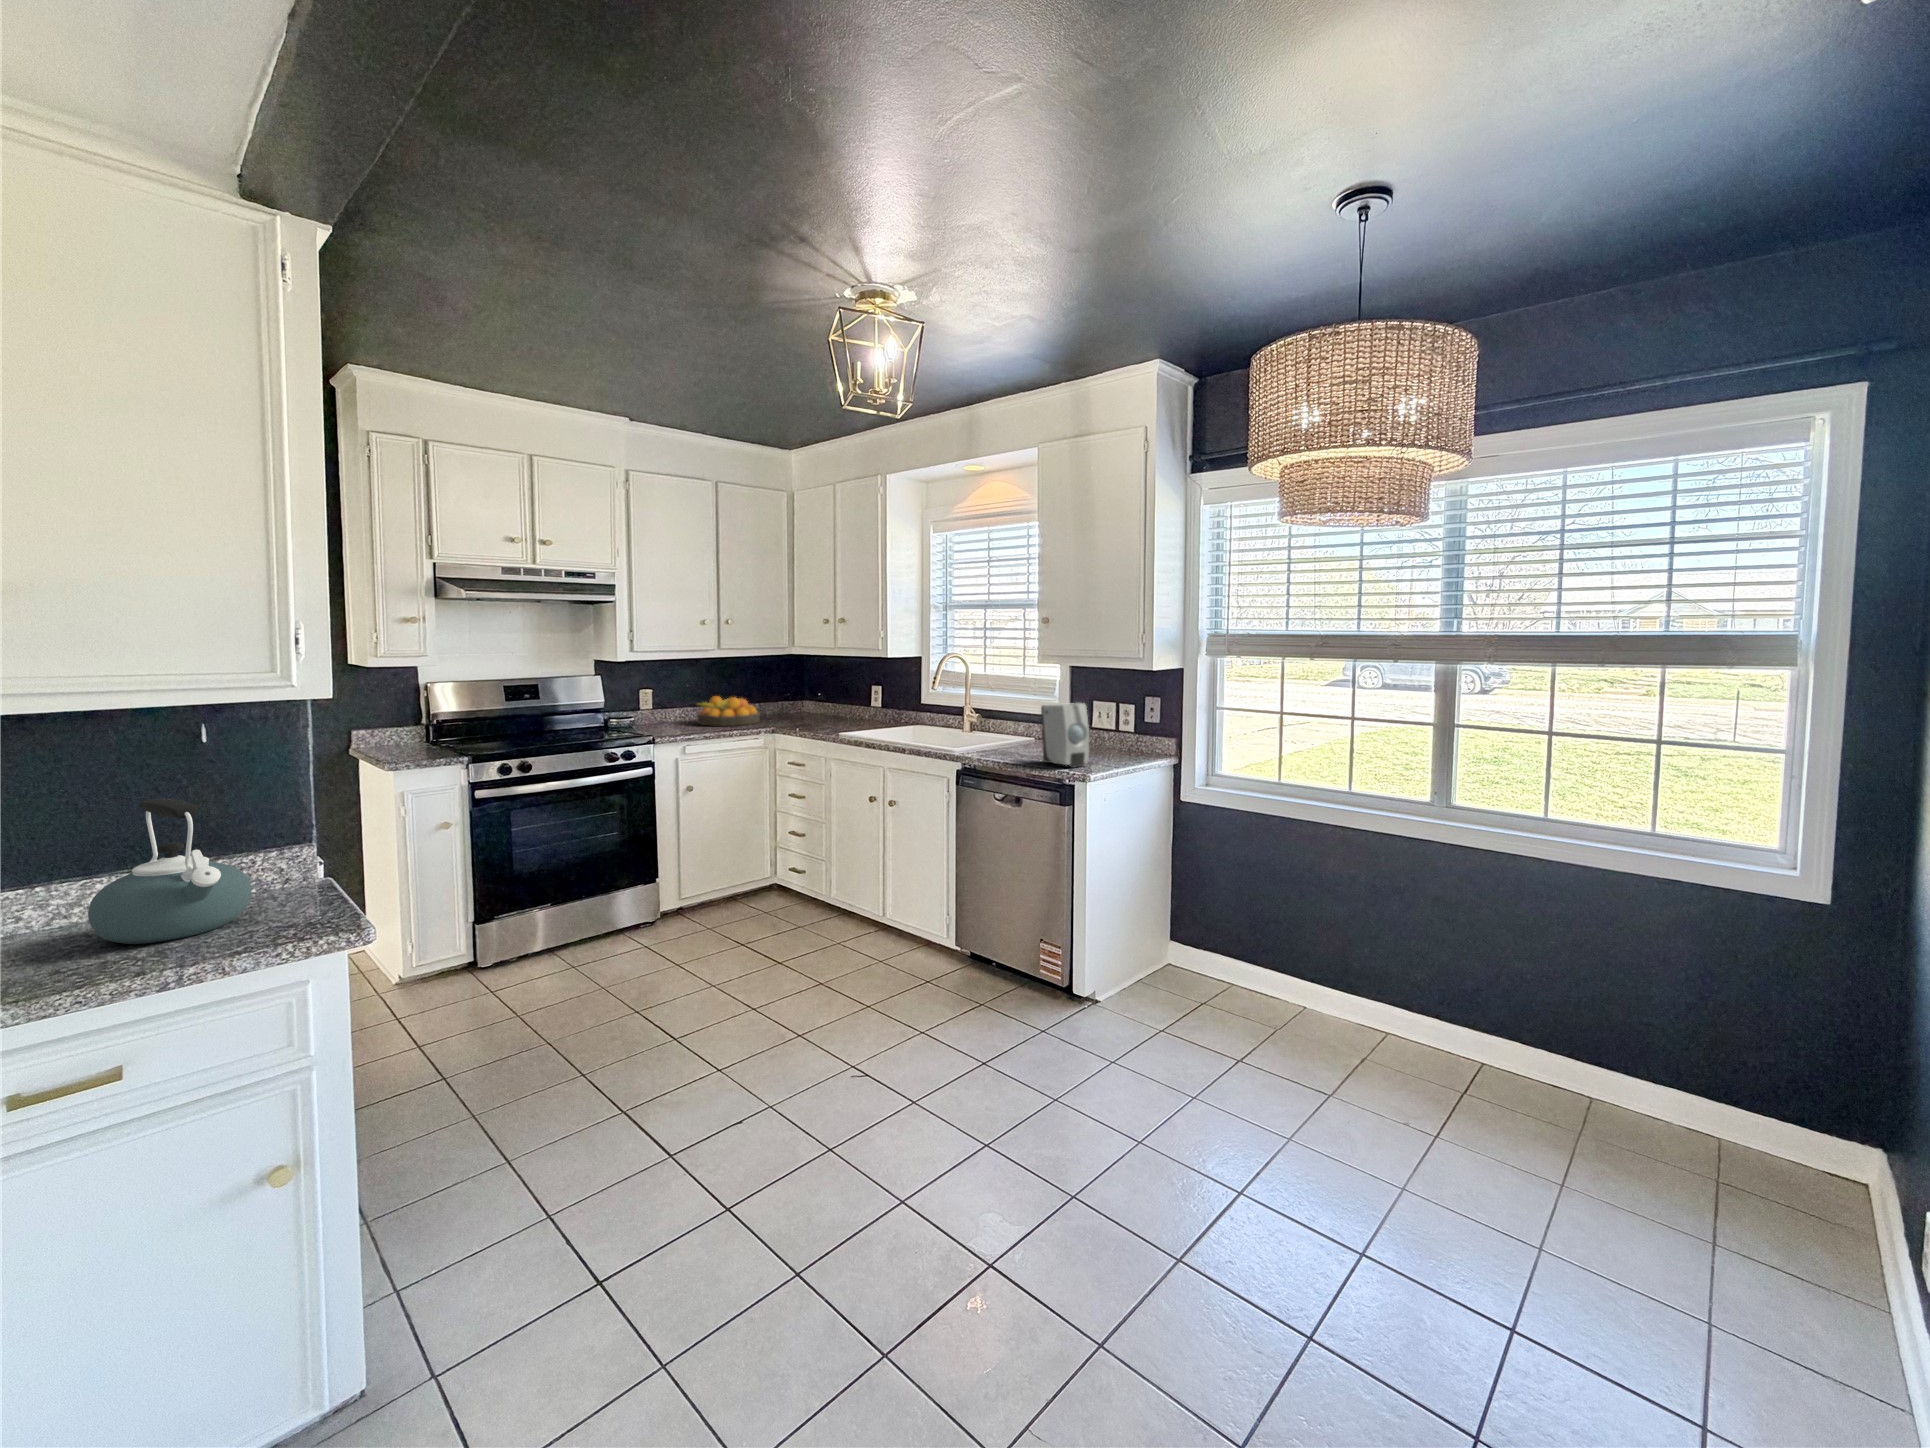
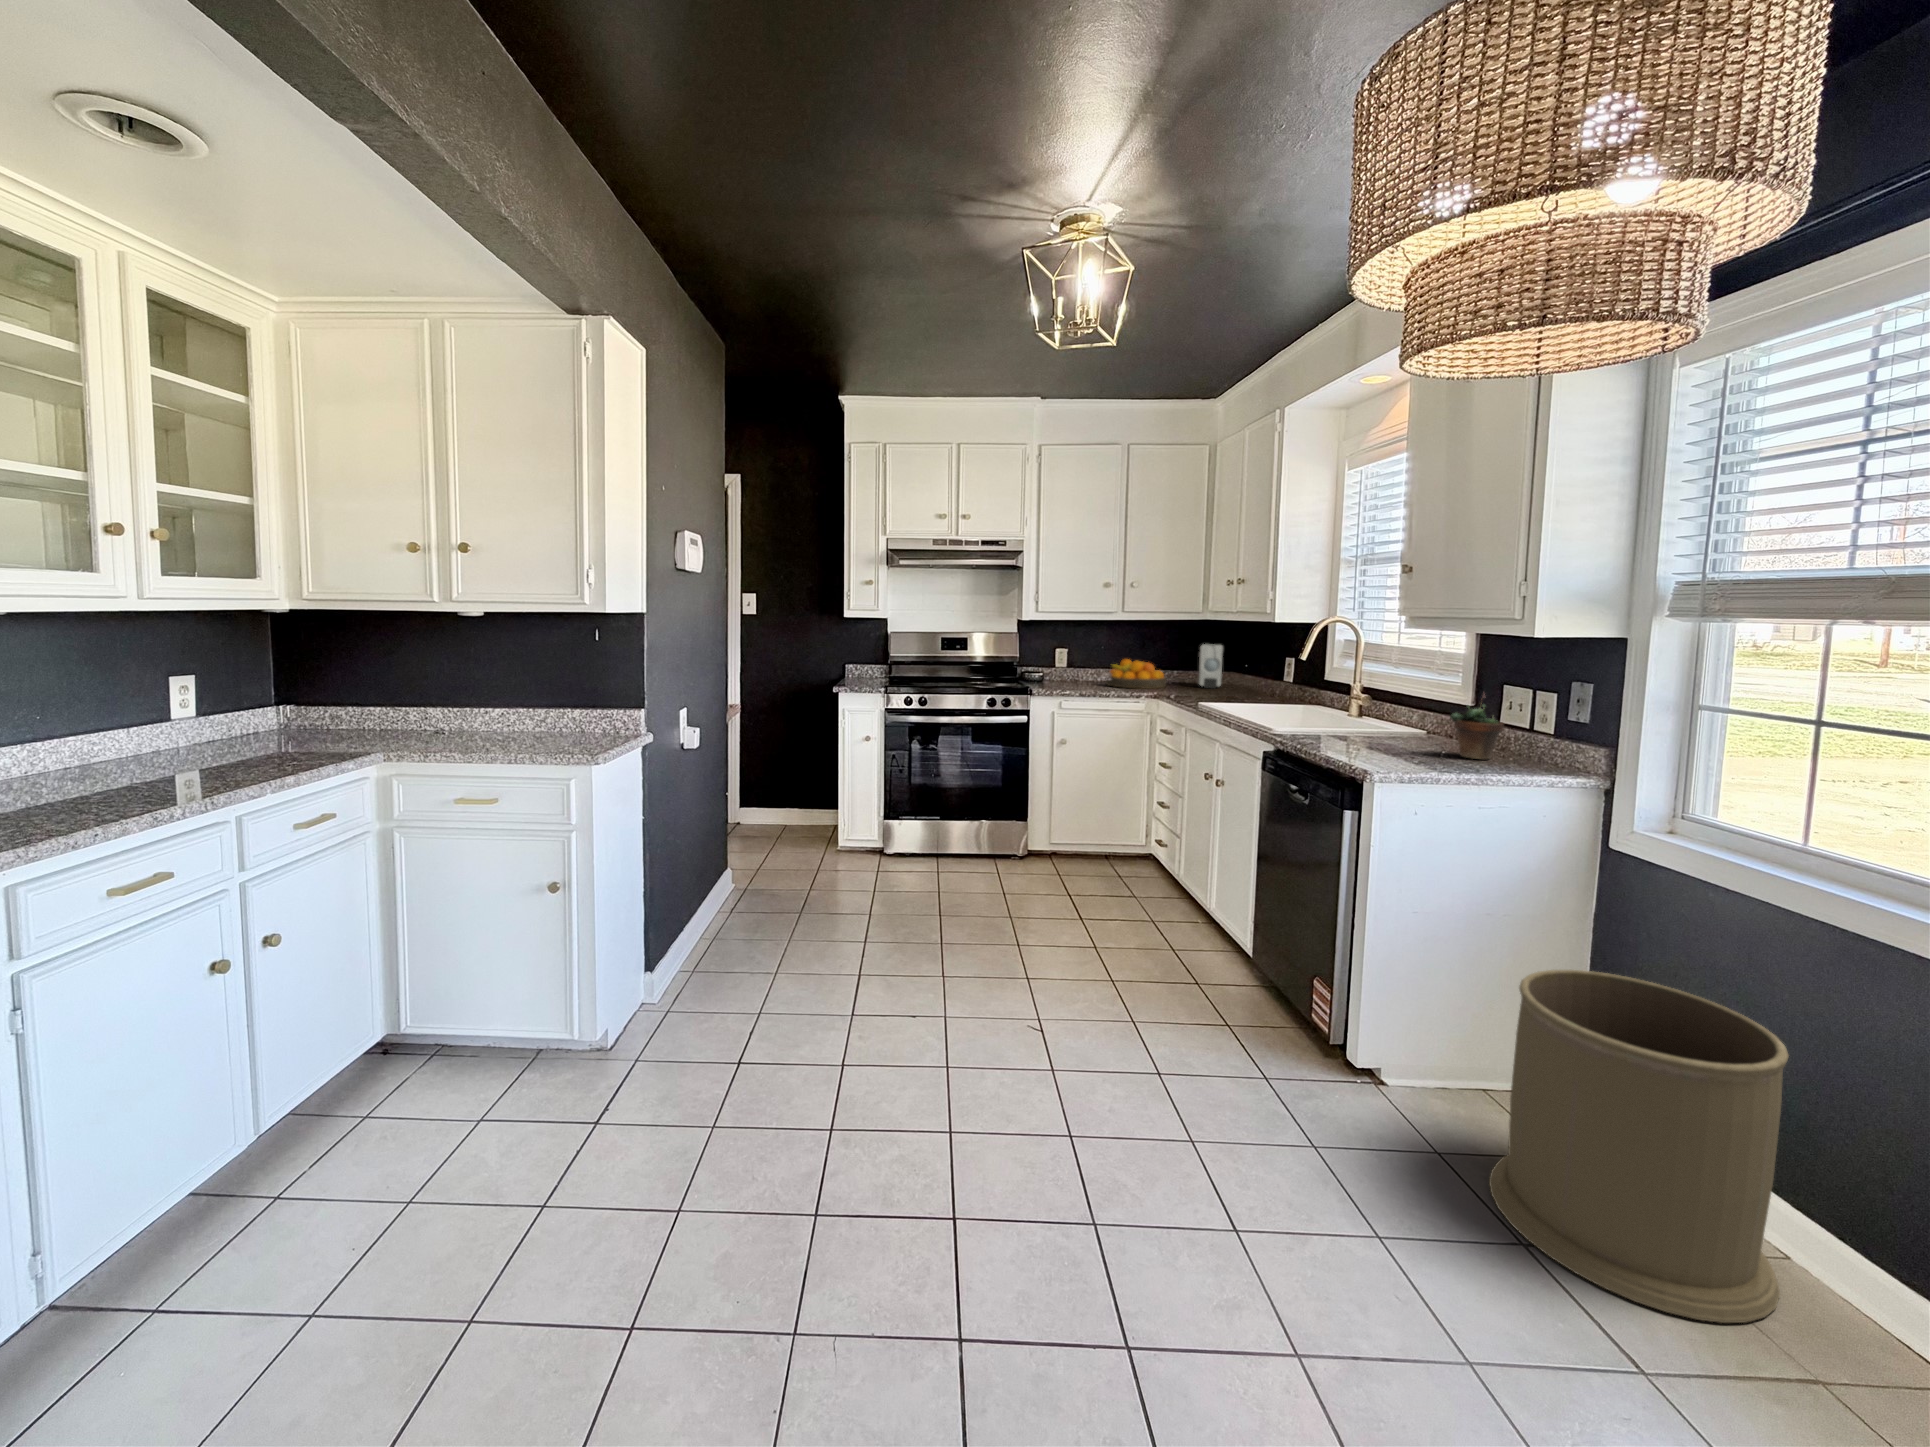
soap dispenser: present [1041,703,1089,768] -> present [1198,644,1223,688]
succulent plant: none [1091,708,1119,755] -> present [1450,694,1503,759]
kettle: present [88,798,251,944] -> none [536,666,606,745]
trash can: none [1180,873,1313,1054] -> present [1489,970,1789,1323]

